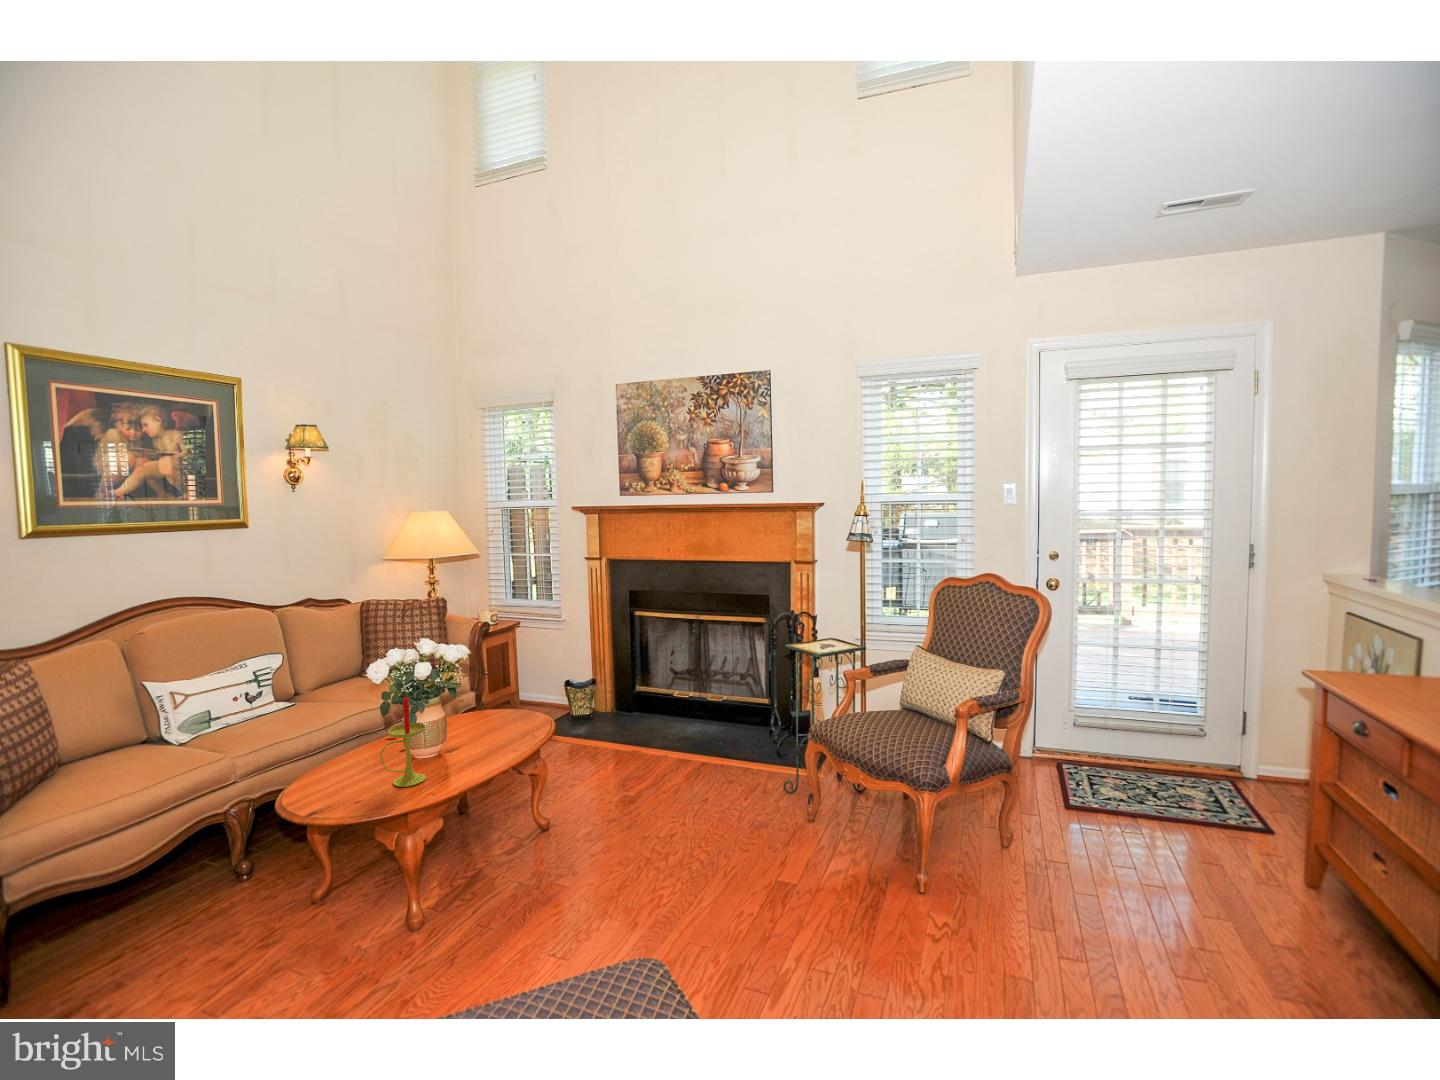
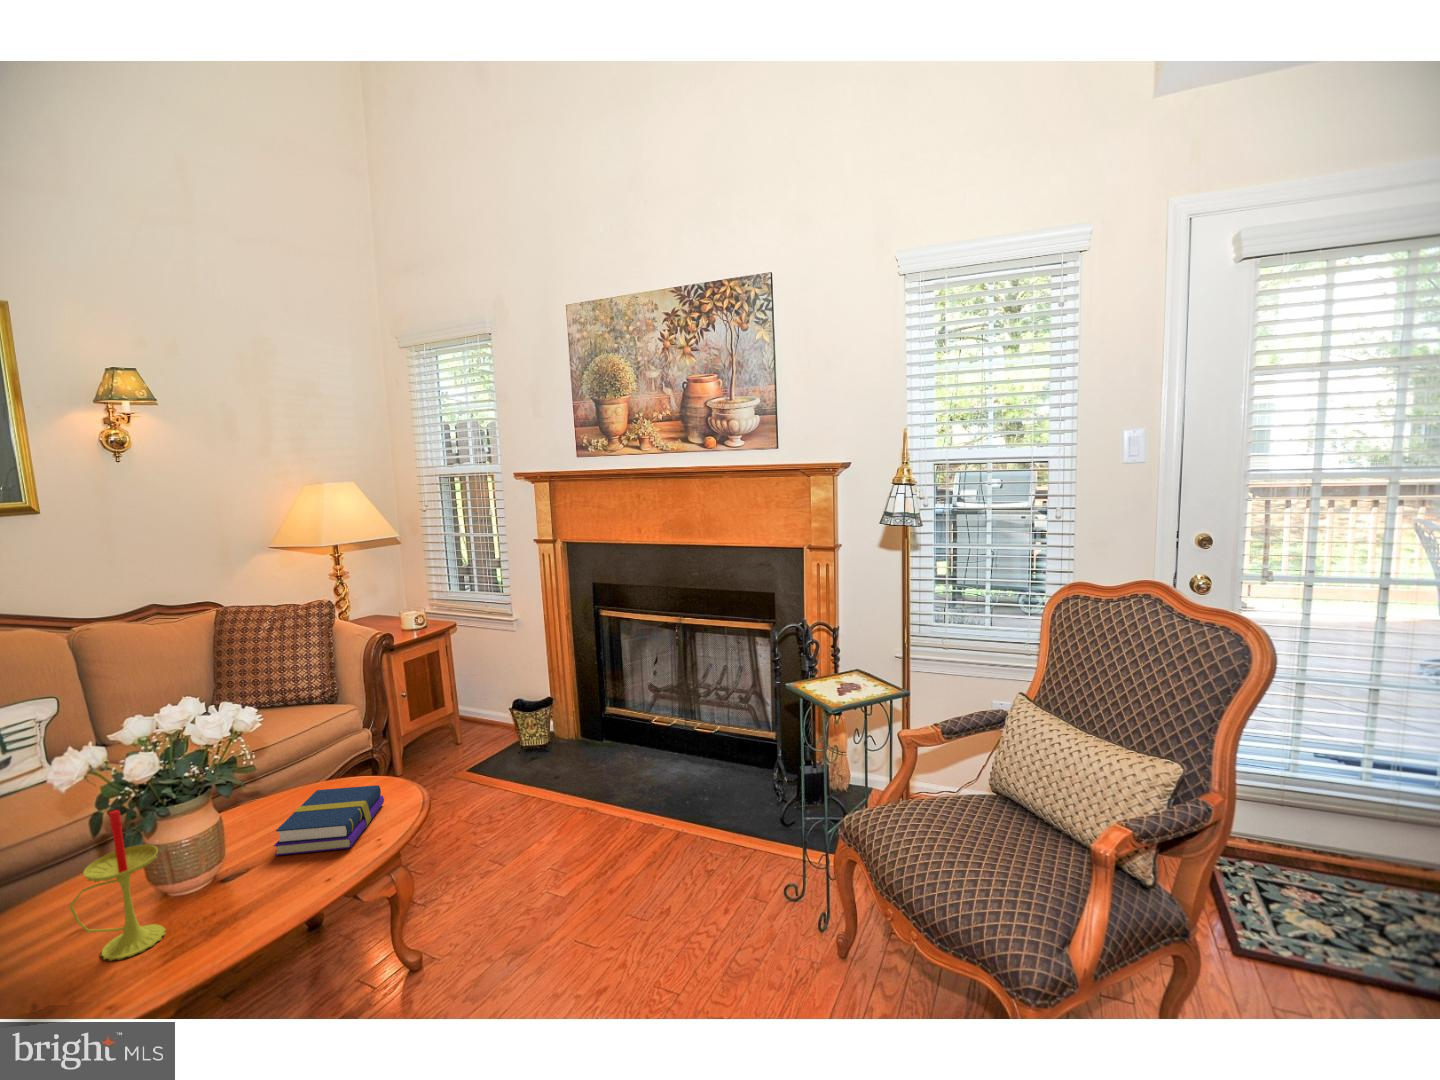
book: none [466,710,522,746] -> present [274,785,384,856]

